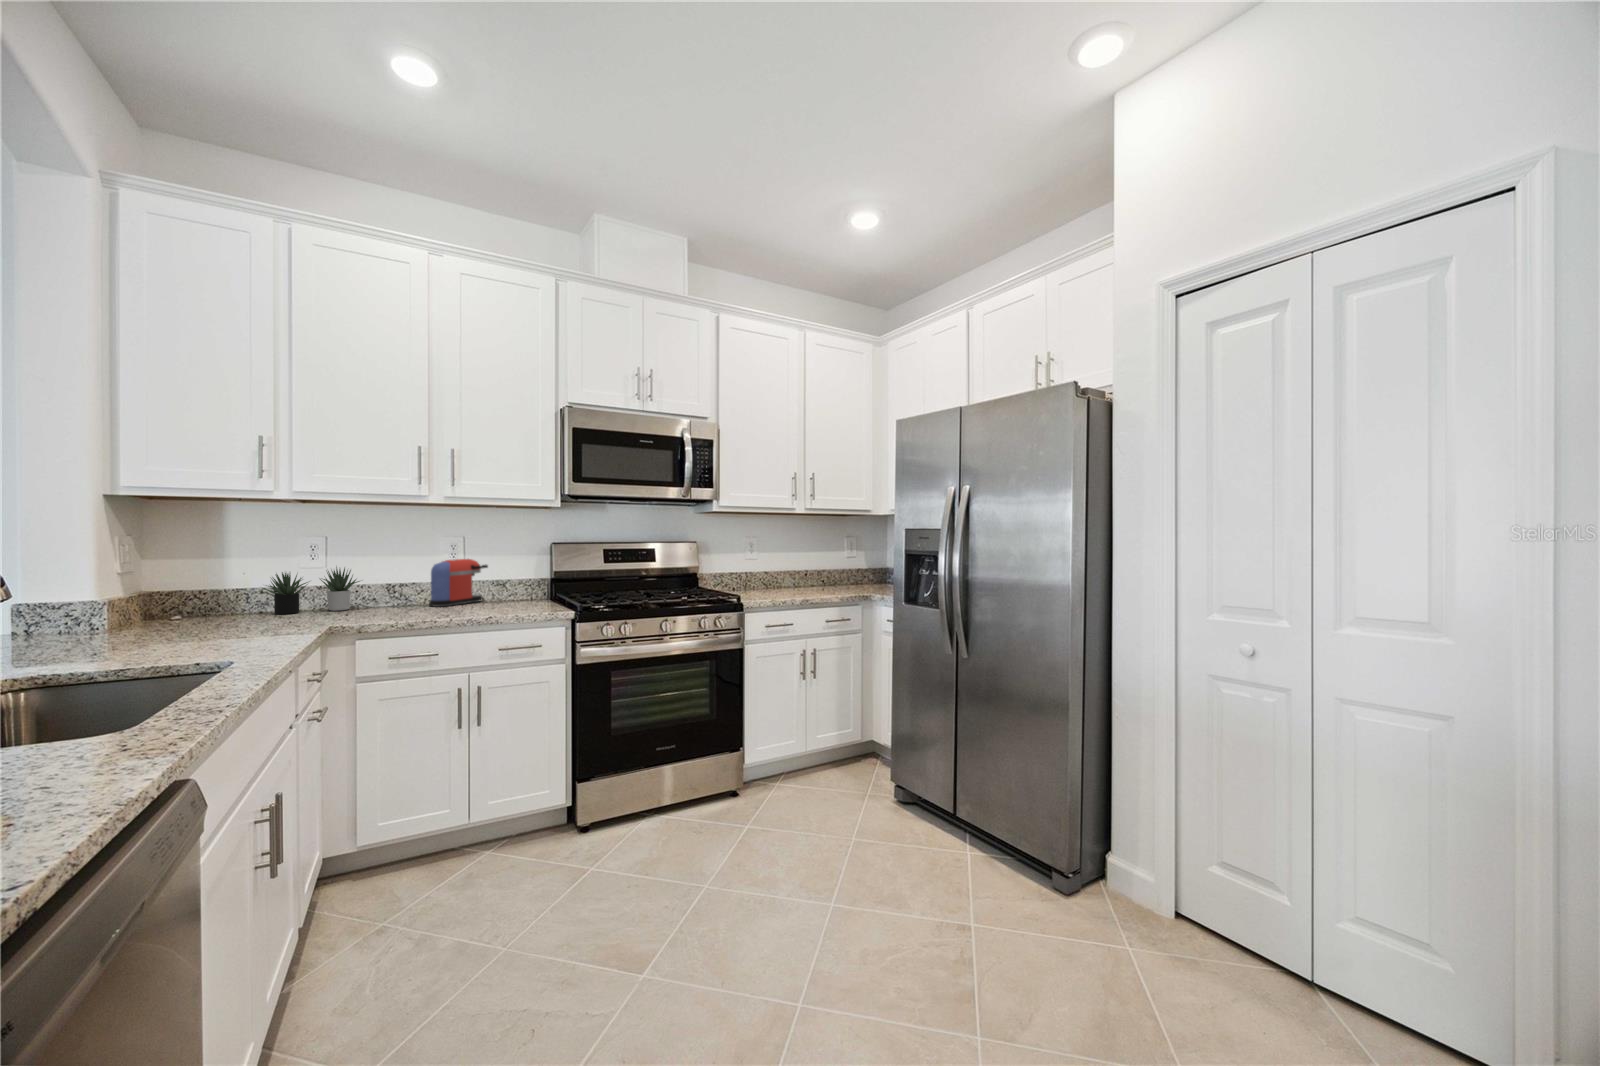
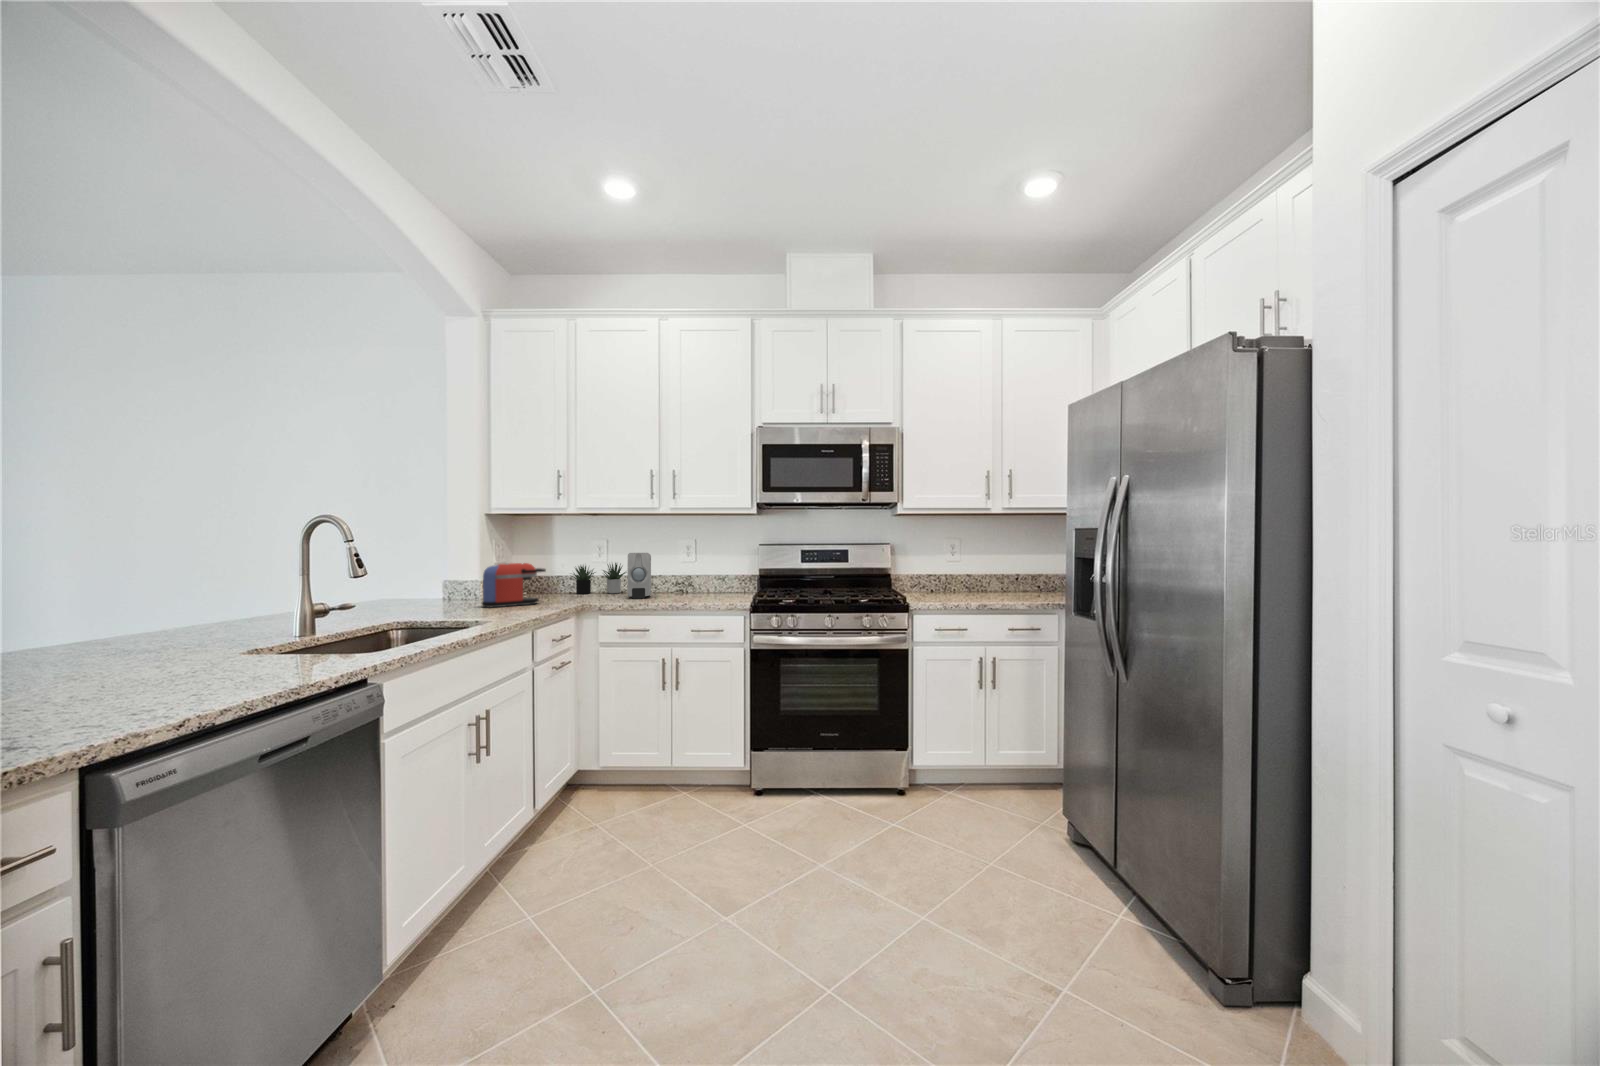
soap dispenser: none [376,554,416,616] -> present [627,553,651,599]
coffee maker: present [429,559,488,607] -> present [482,563,546,607]

